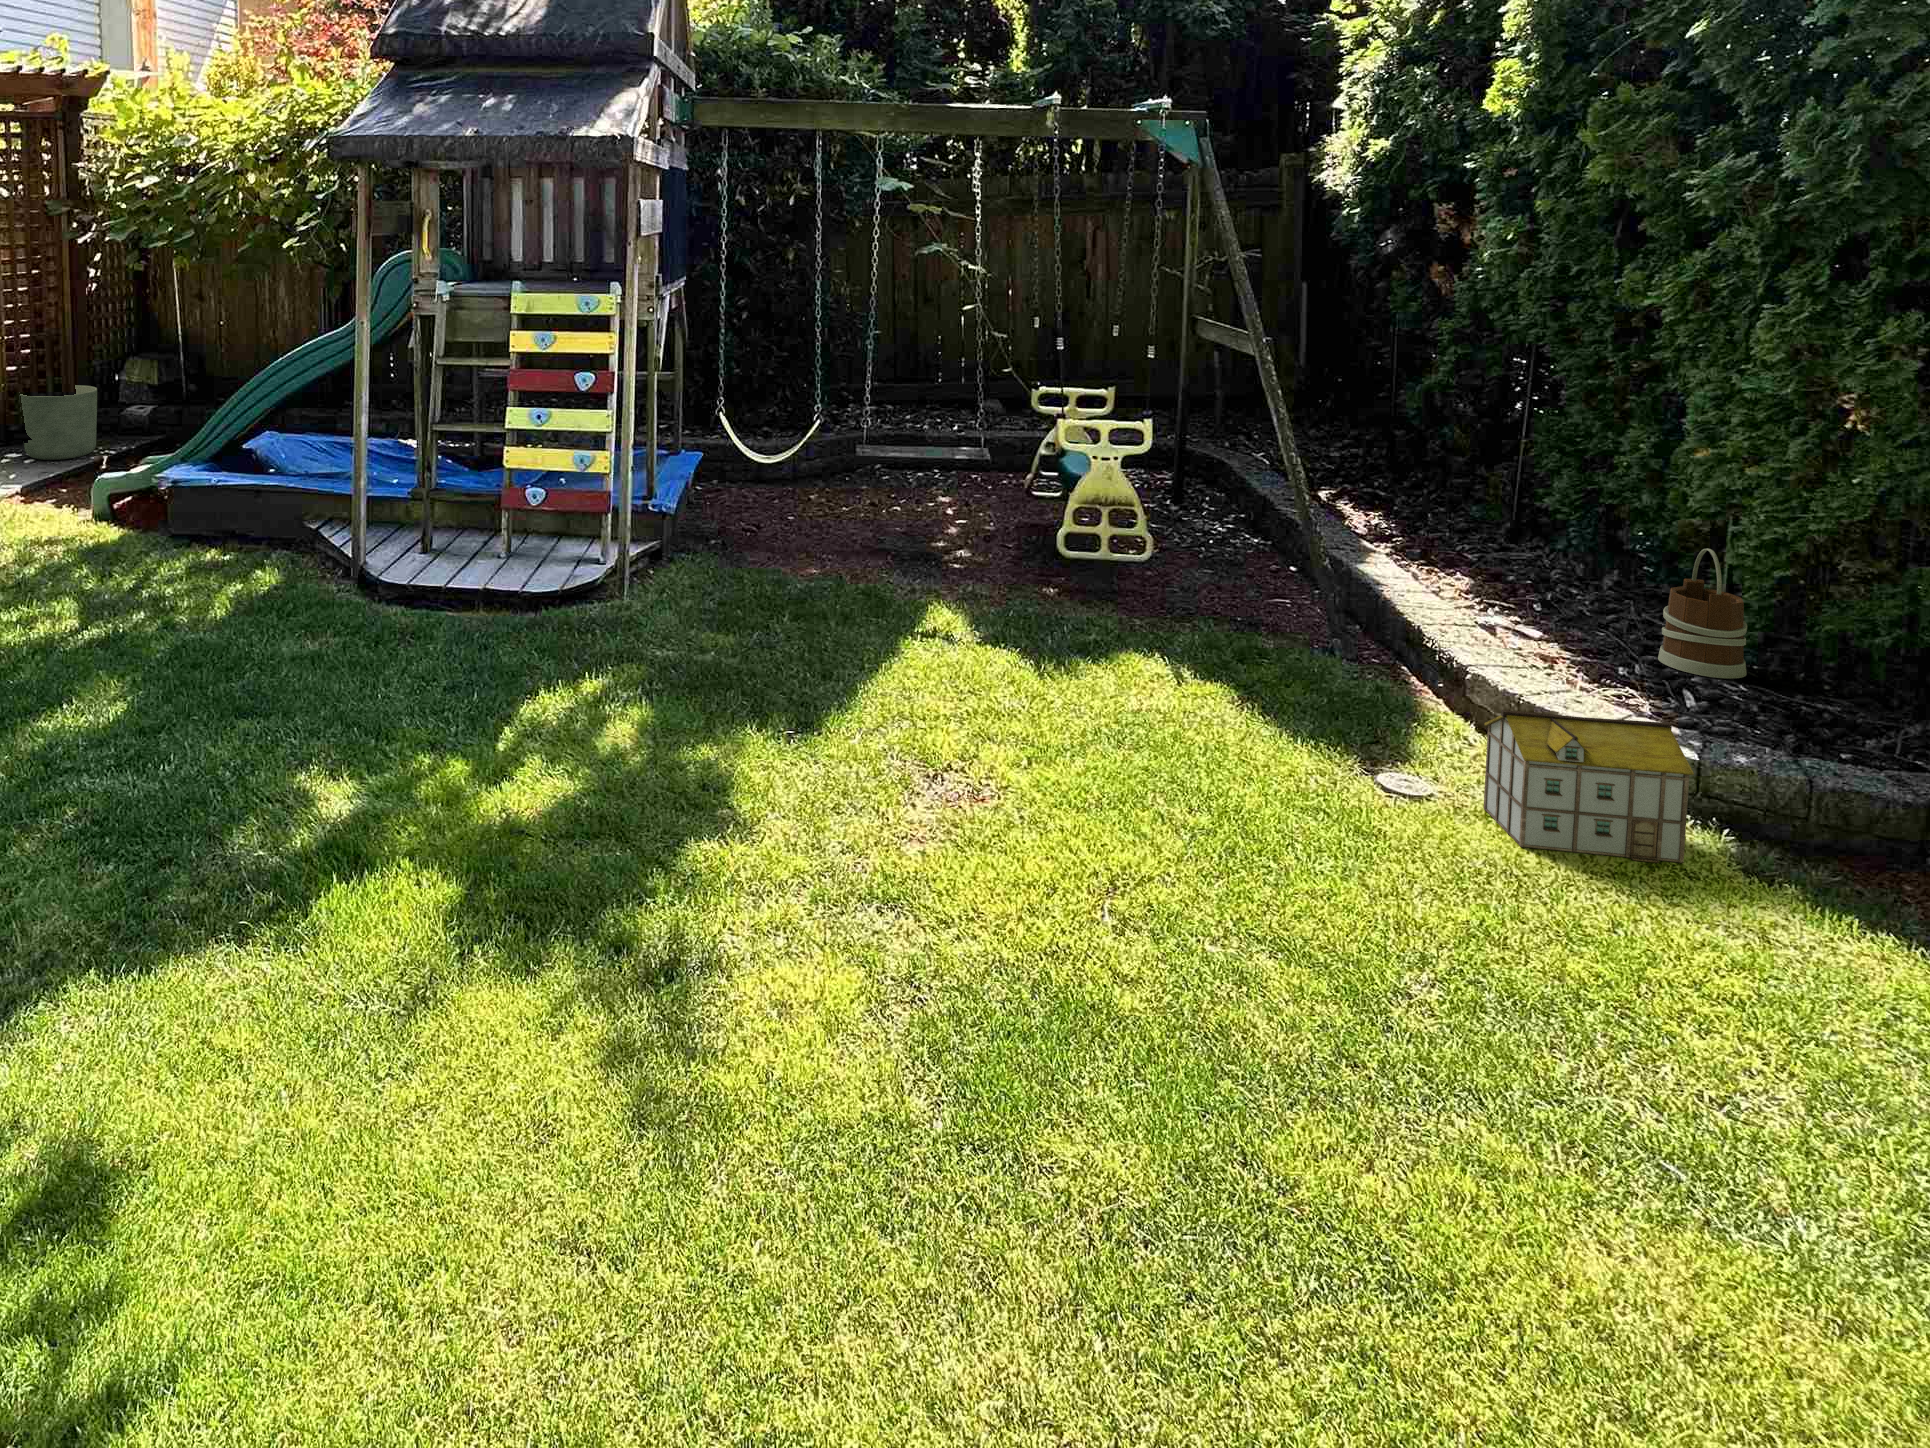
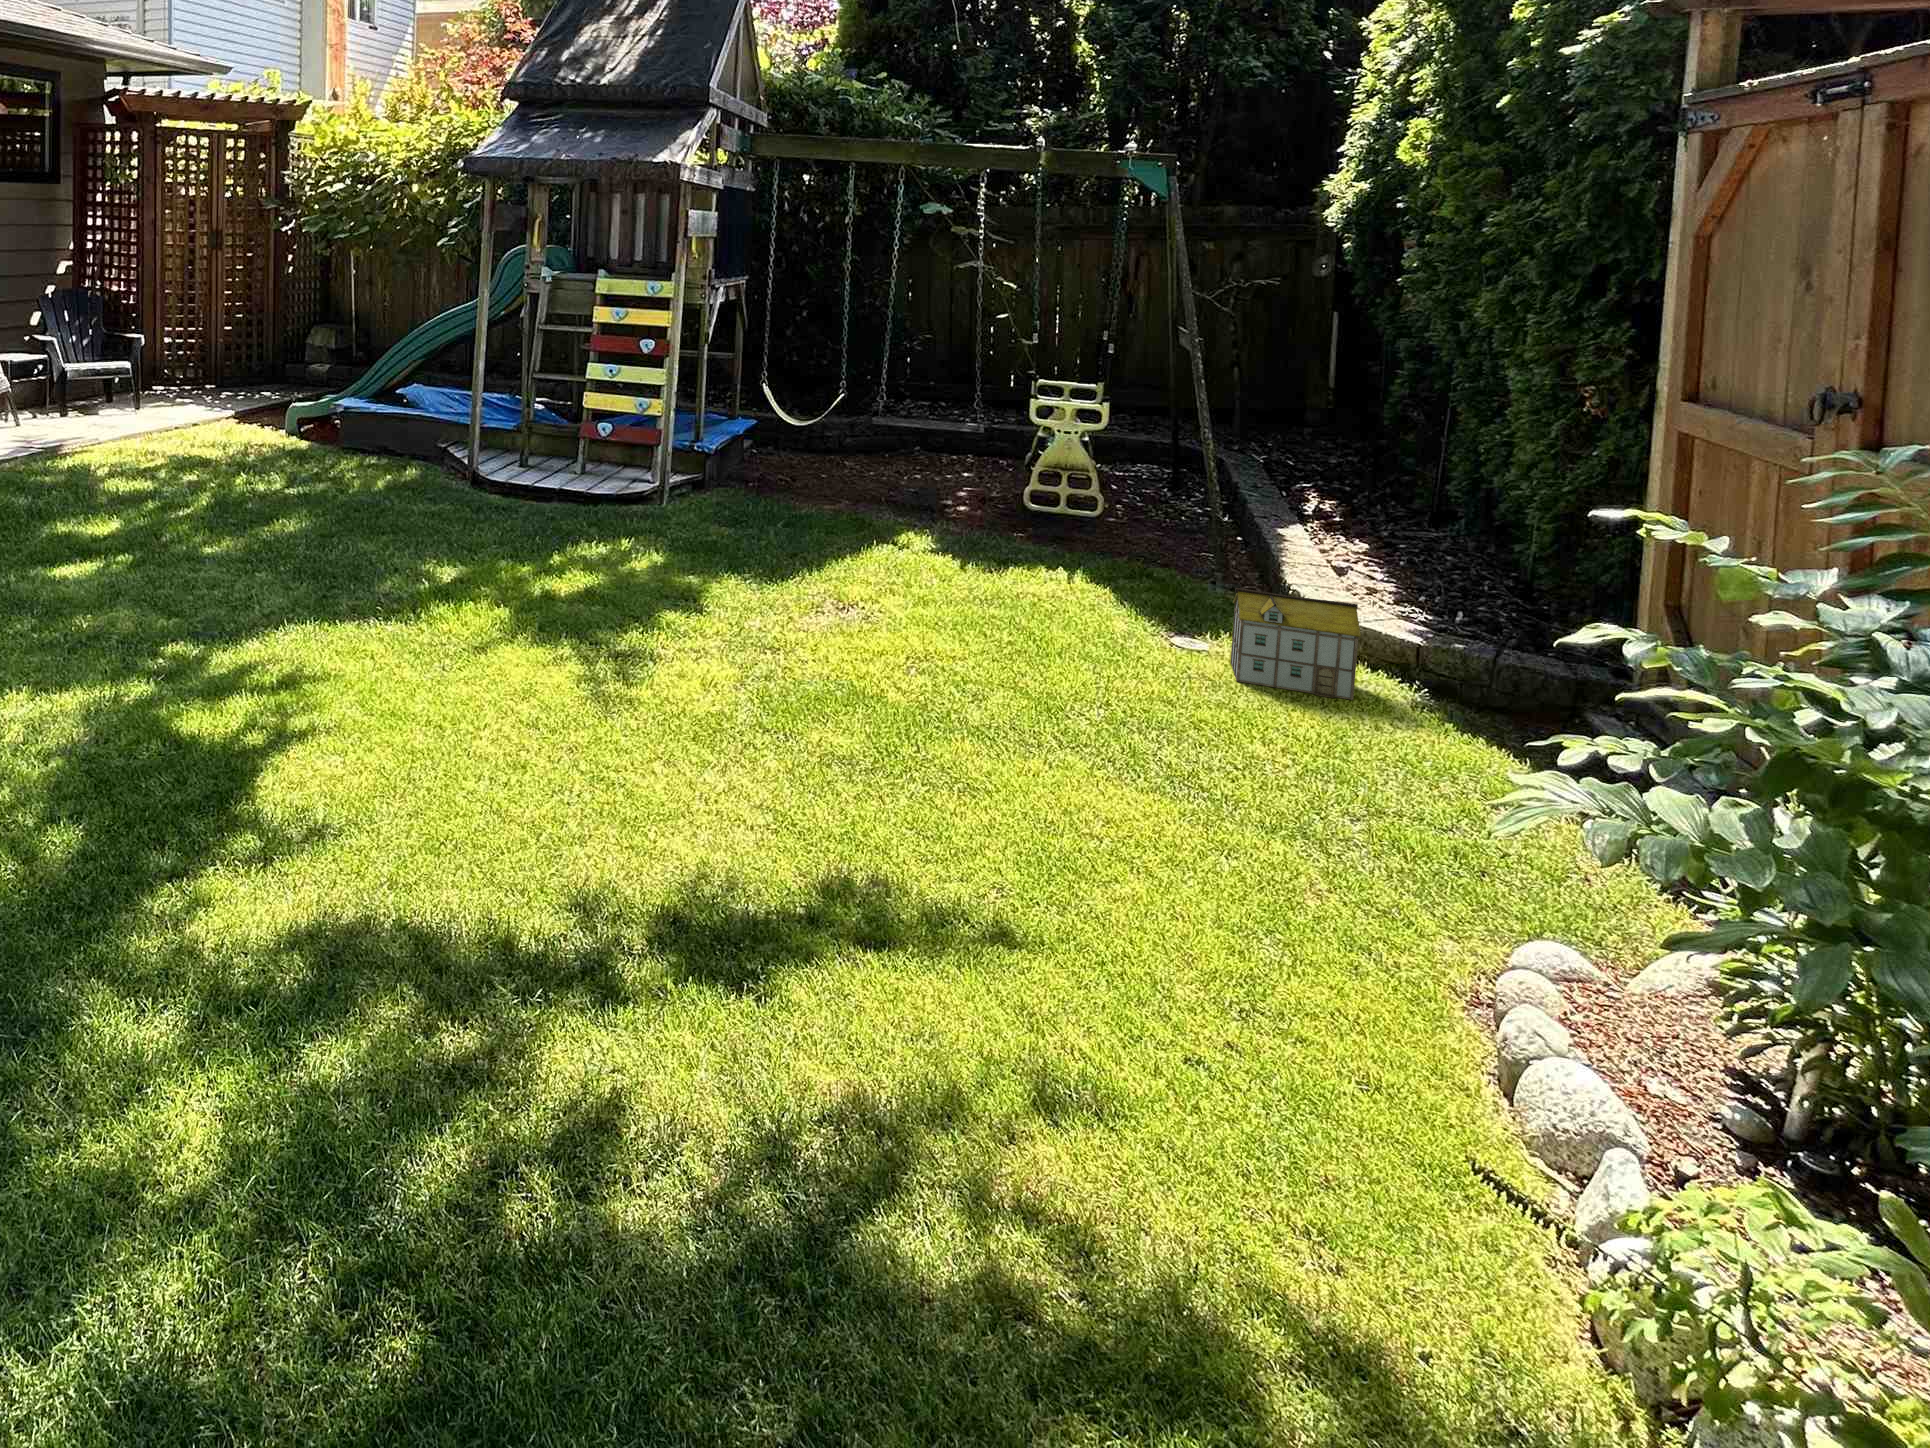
planter: present [20,385,97,460] -> none [234,341,290,396]
wooden bucket: present [1658,548,1747,678] -> none [1437,506,1504,605]

